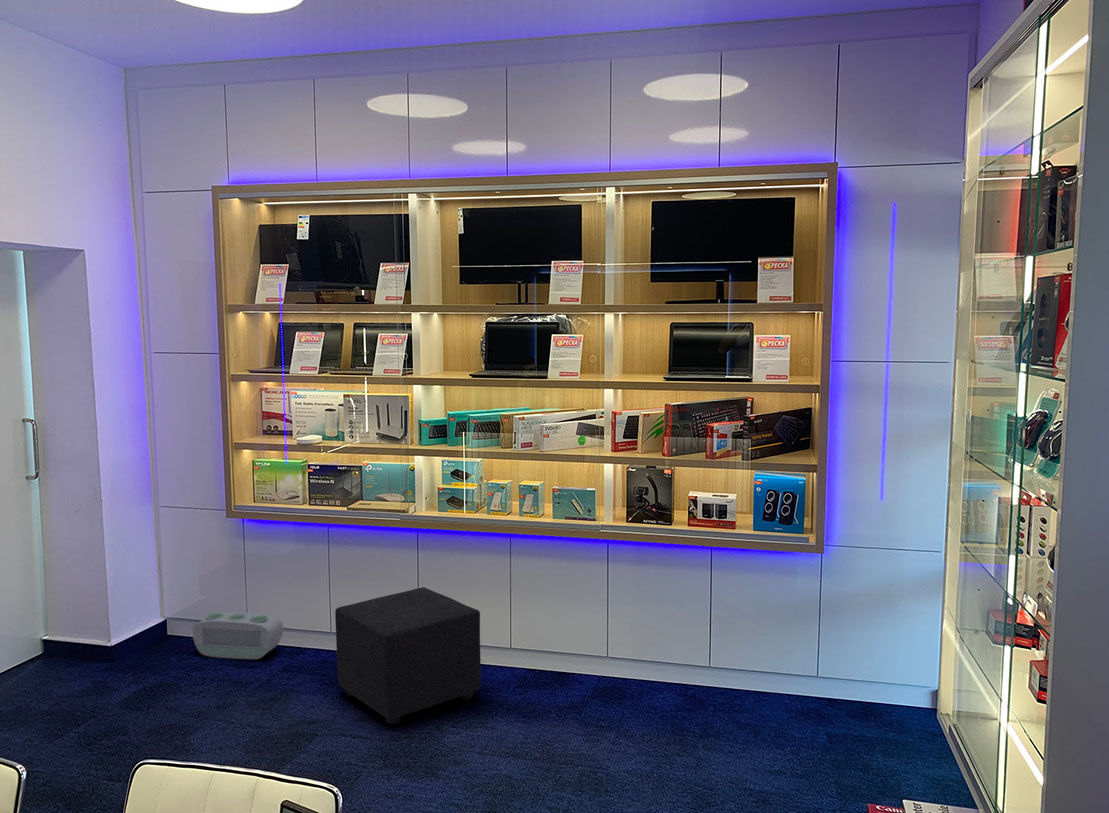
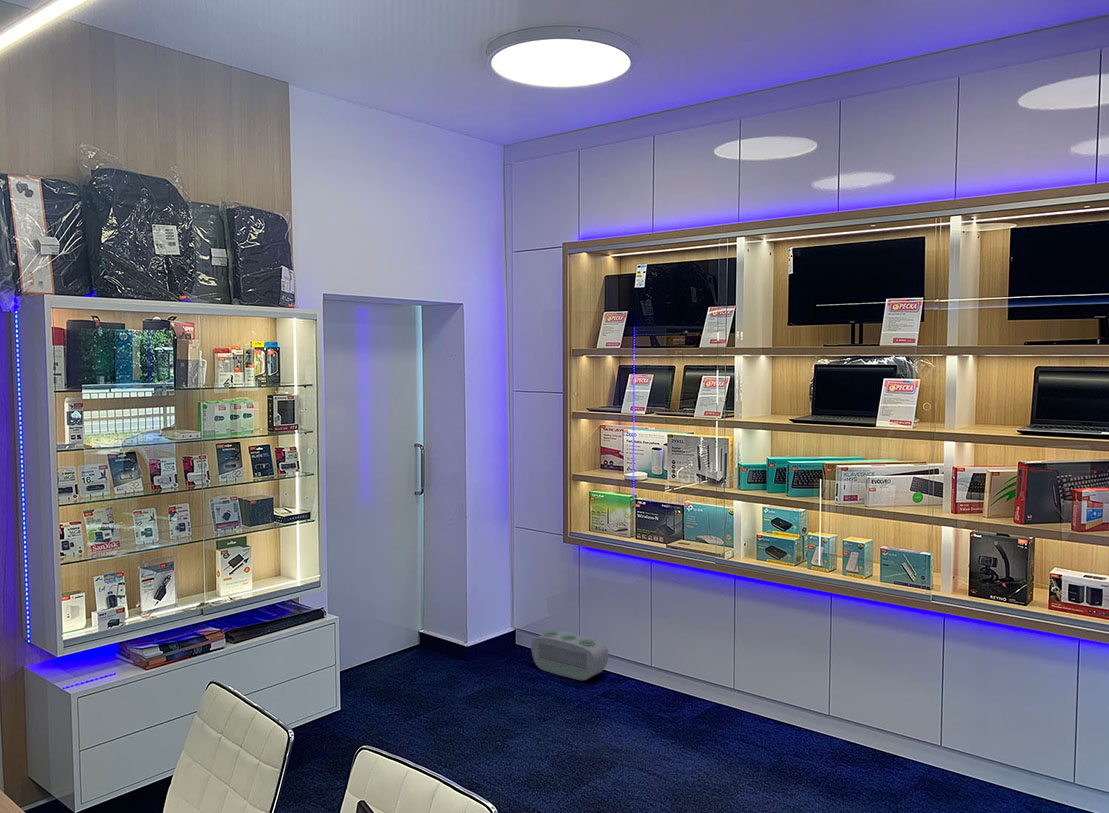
ottoman: present [335,587,481,724] -> none [646,636,789,772]

